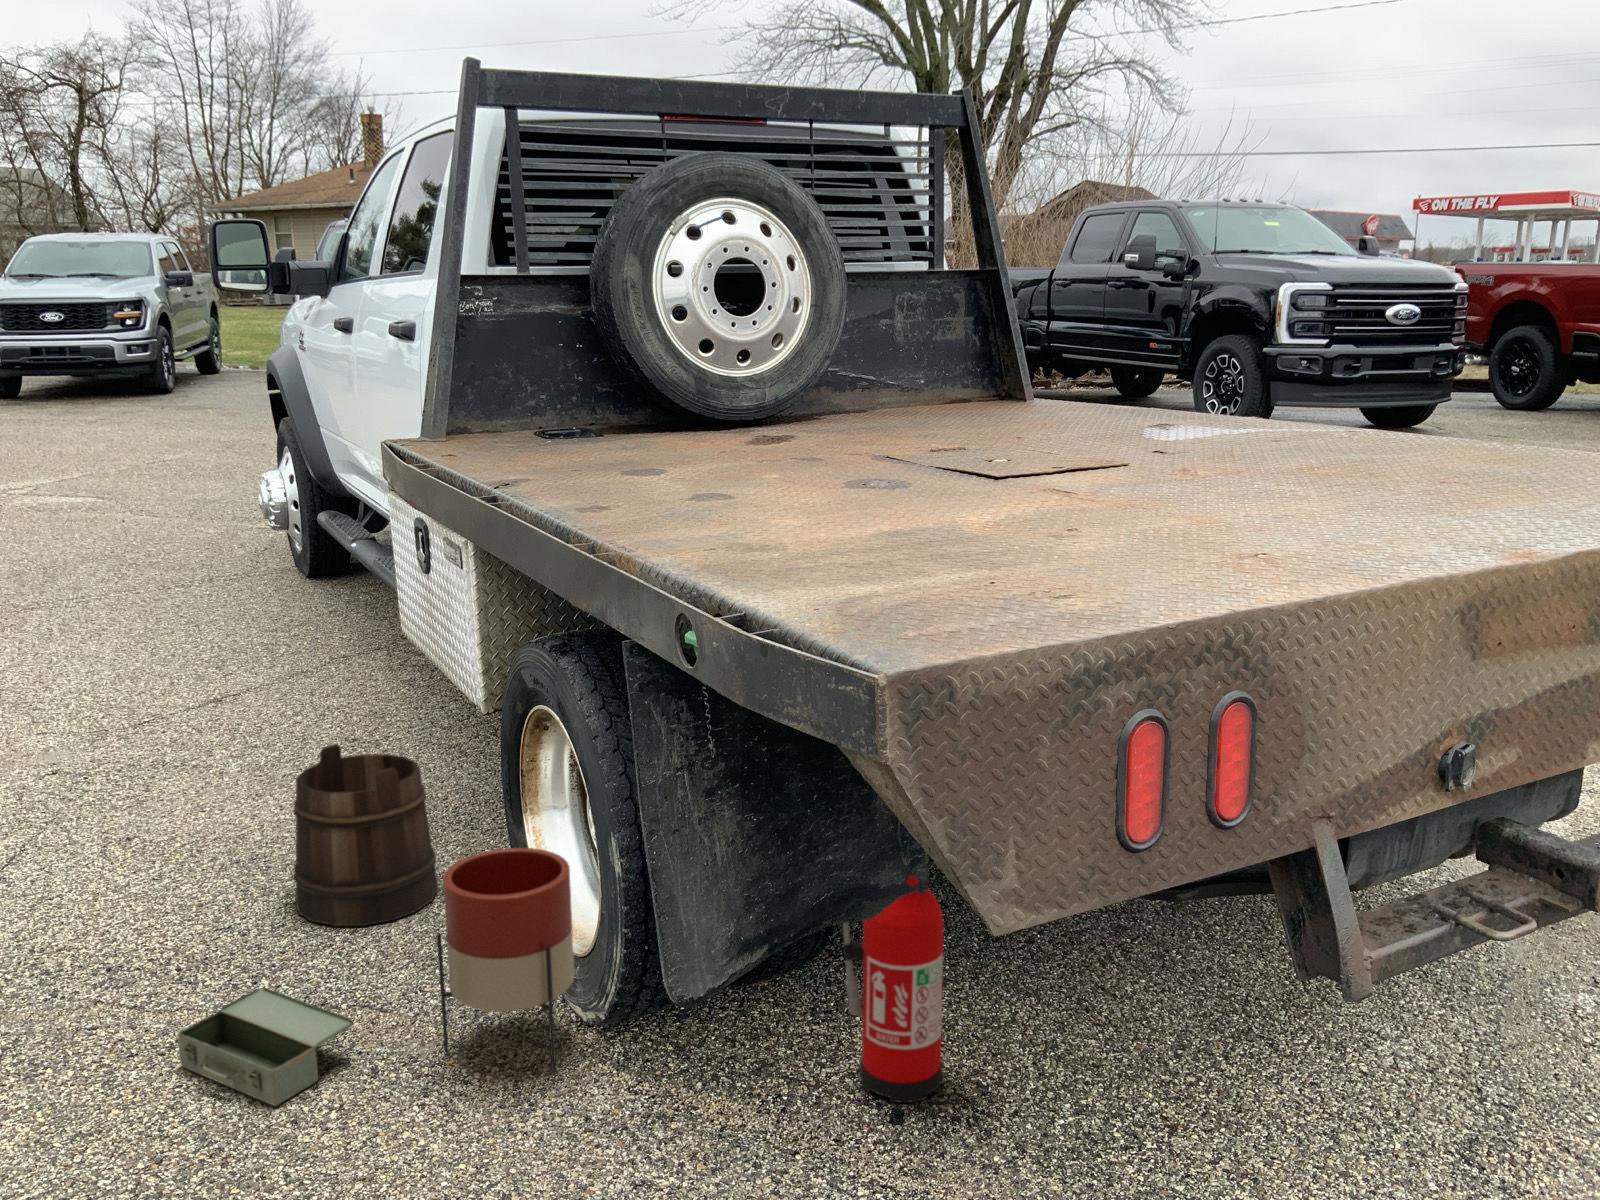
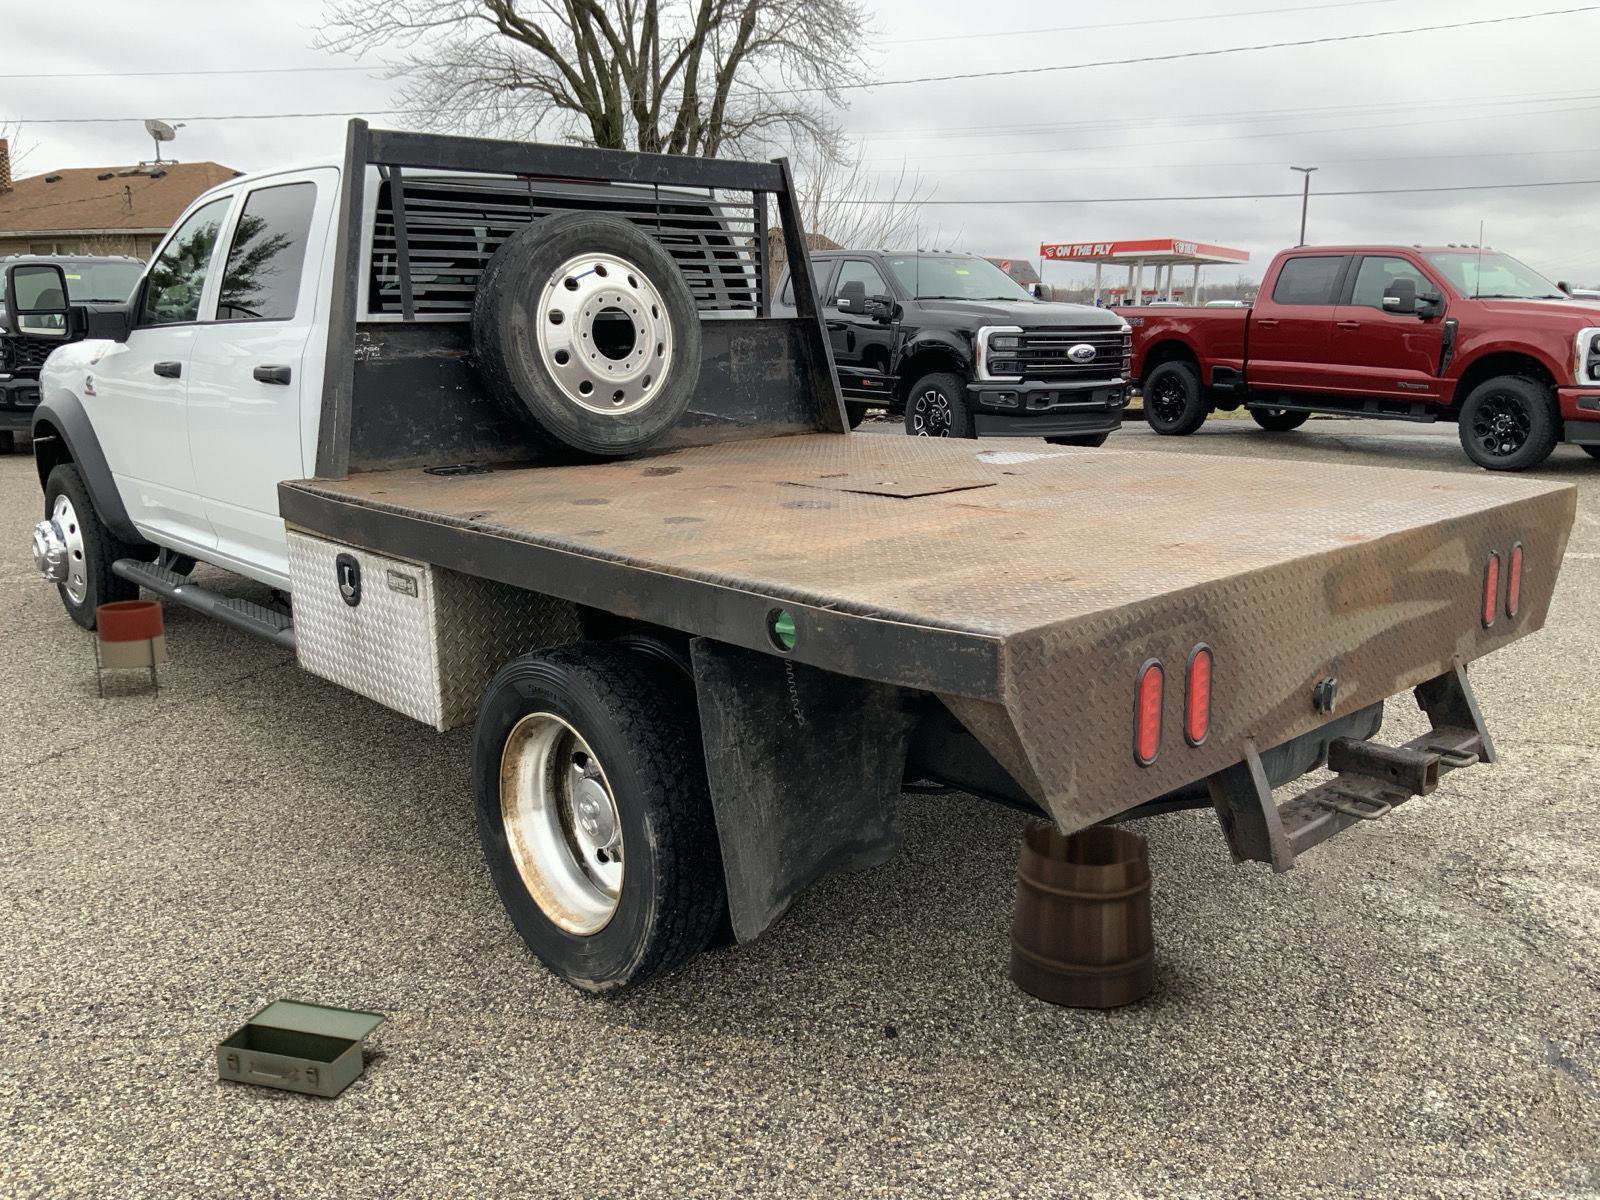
bucket: present [294,744,438,926] -> present [1009,816,1155,1008]
planter: present [437,848,575,1070] -> present [94,600,167,698]
fire extinguisher: present [843,875,943,1103] -> none [831,781,923,1023]

